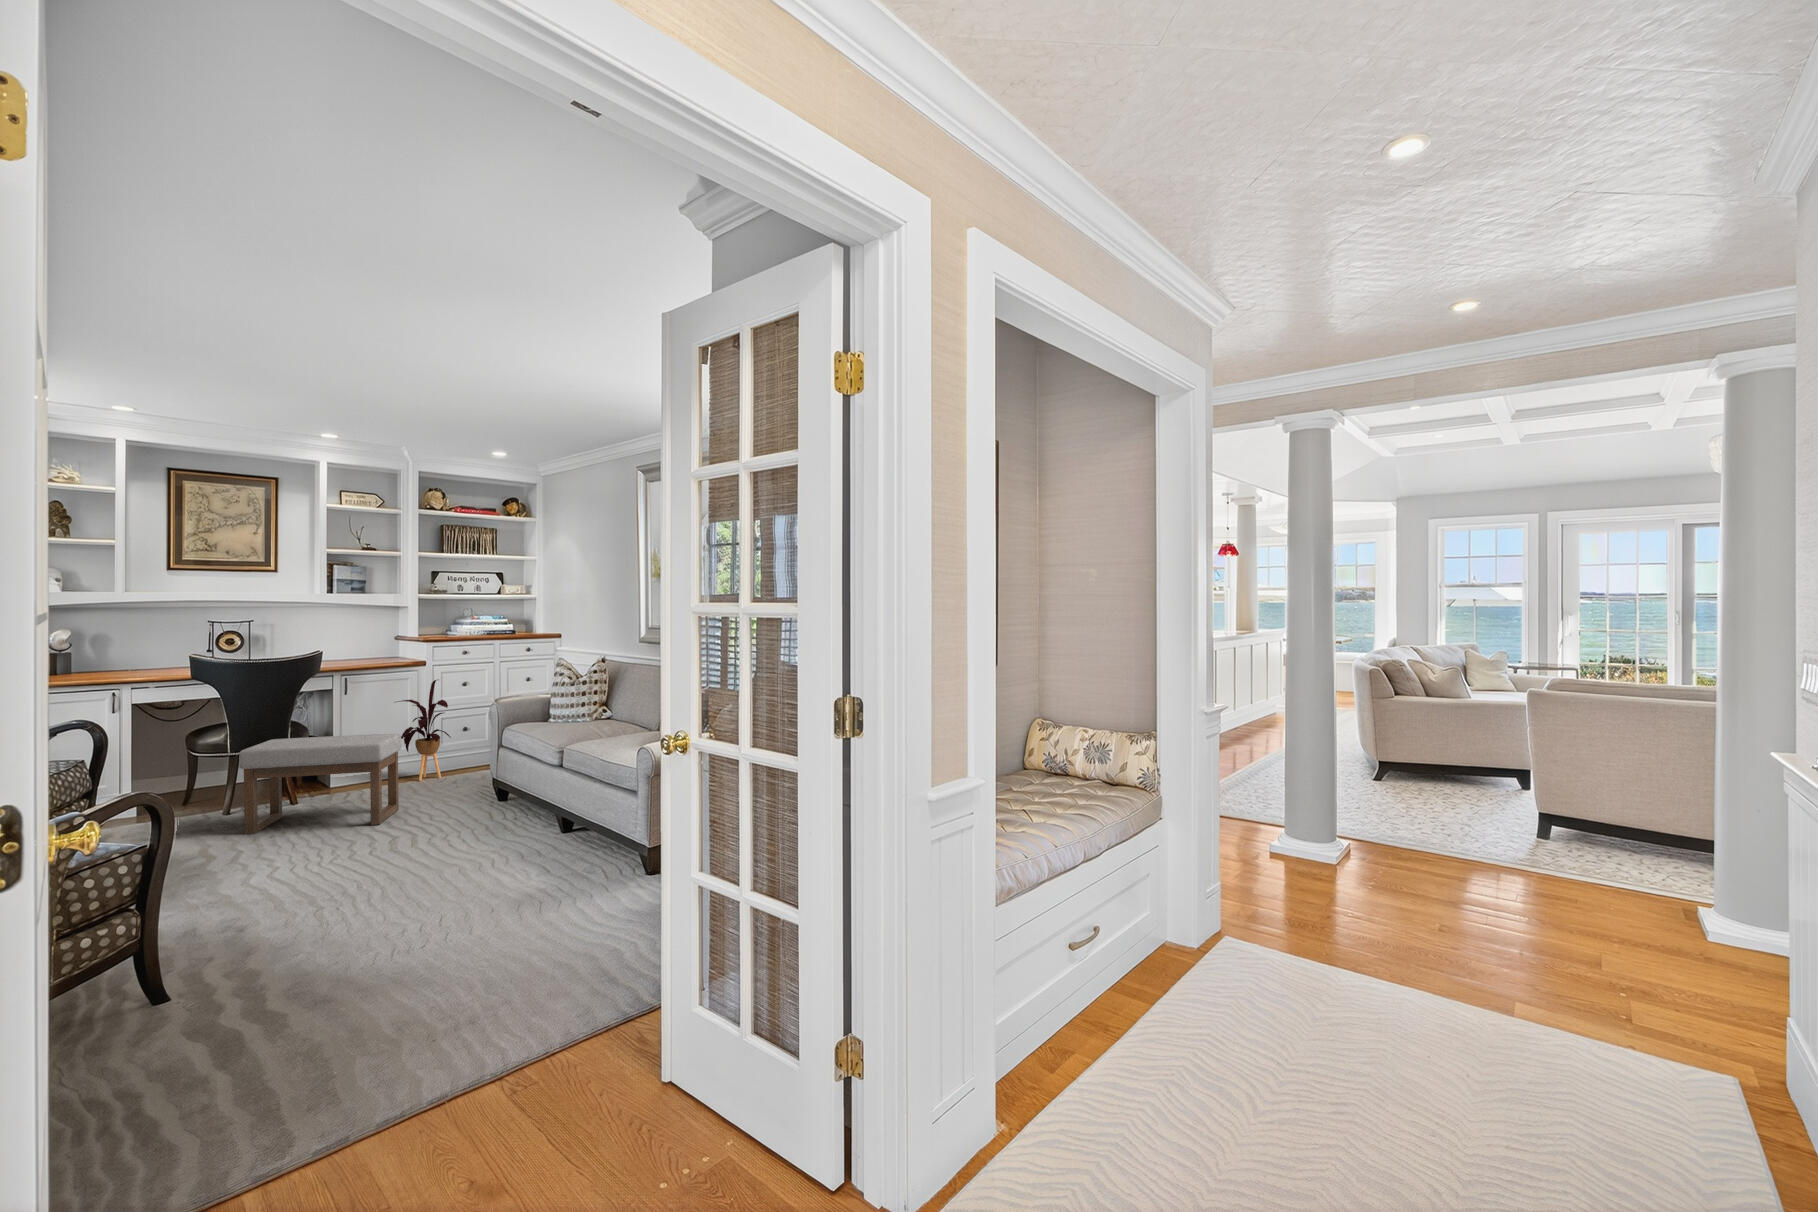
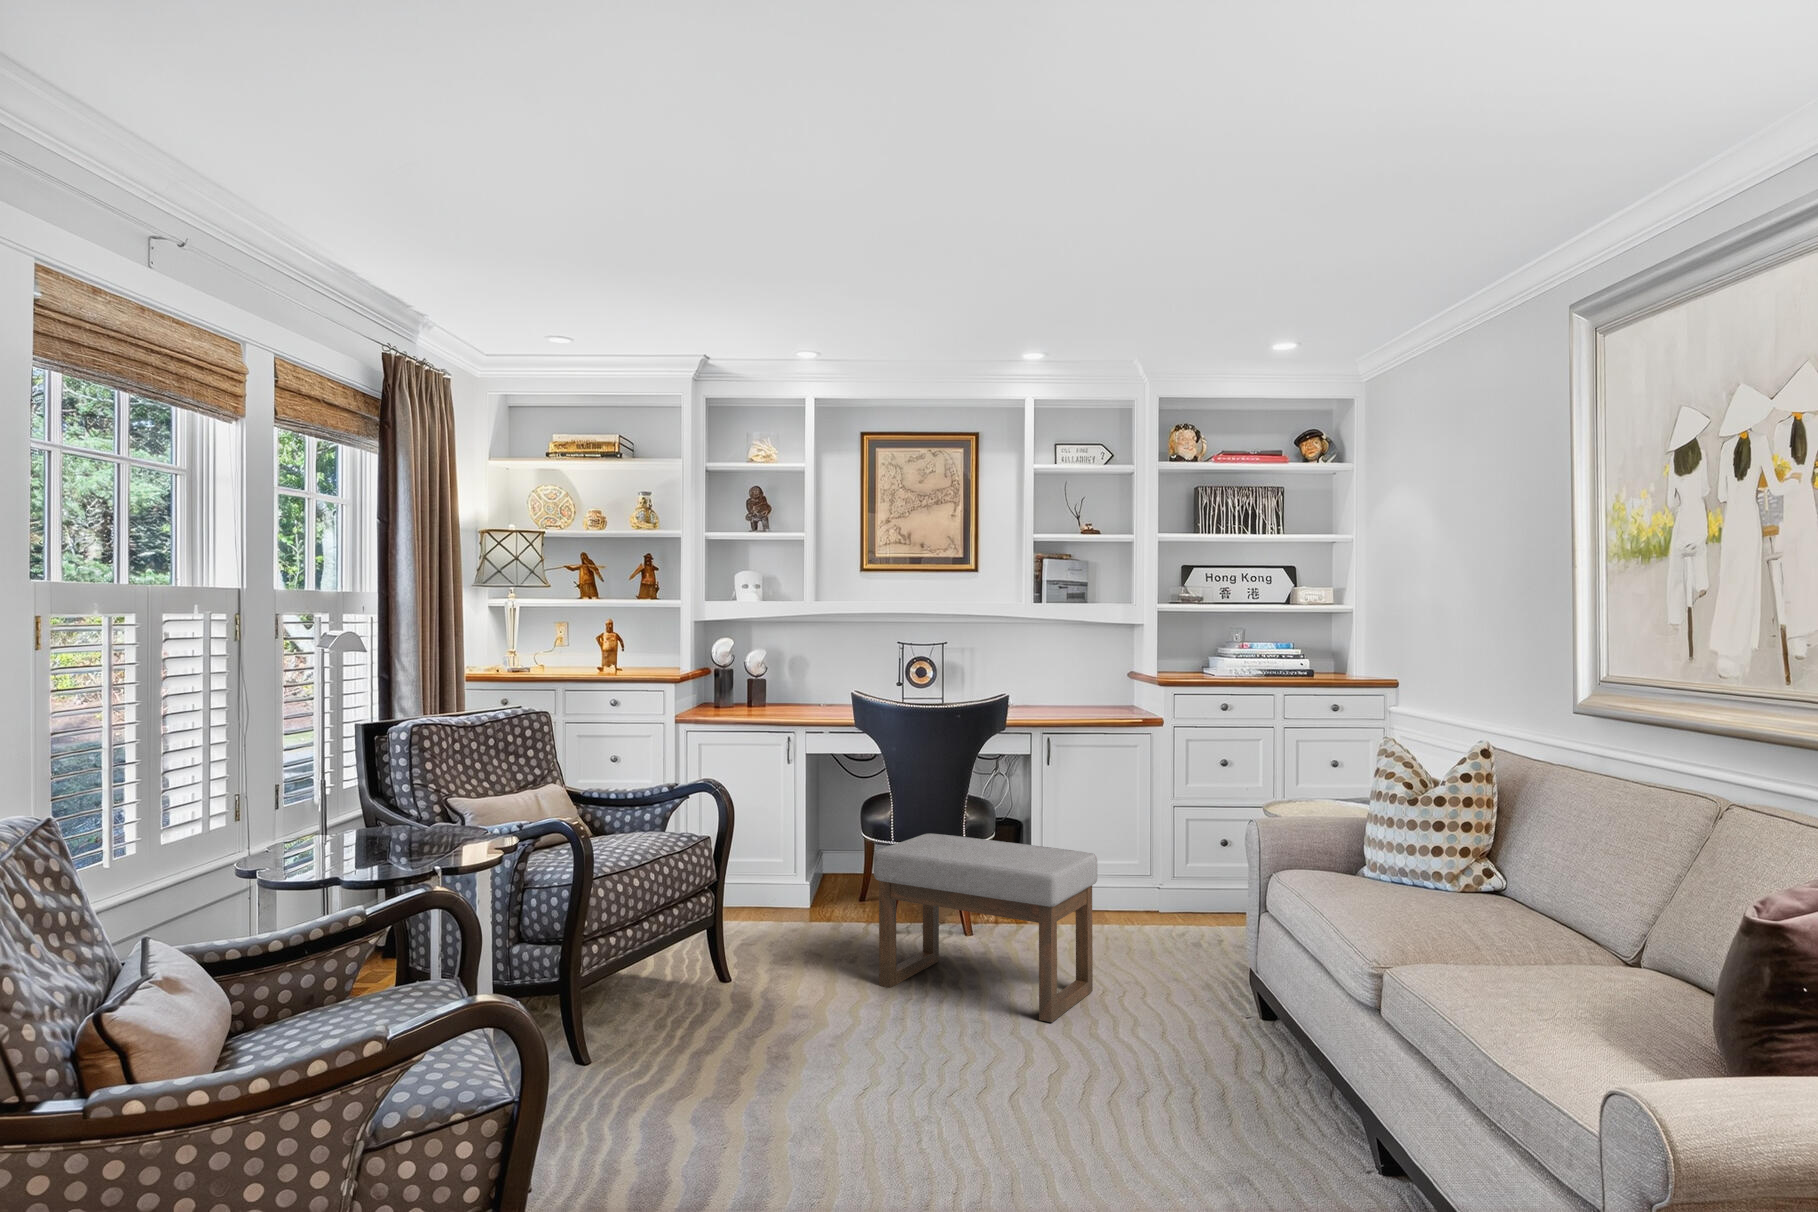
house plant: present [397,680,451,781] -> none [1110,753,1195,927]

